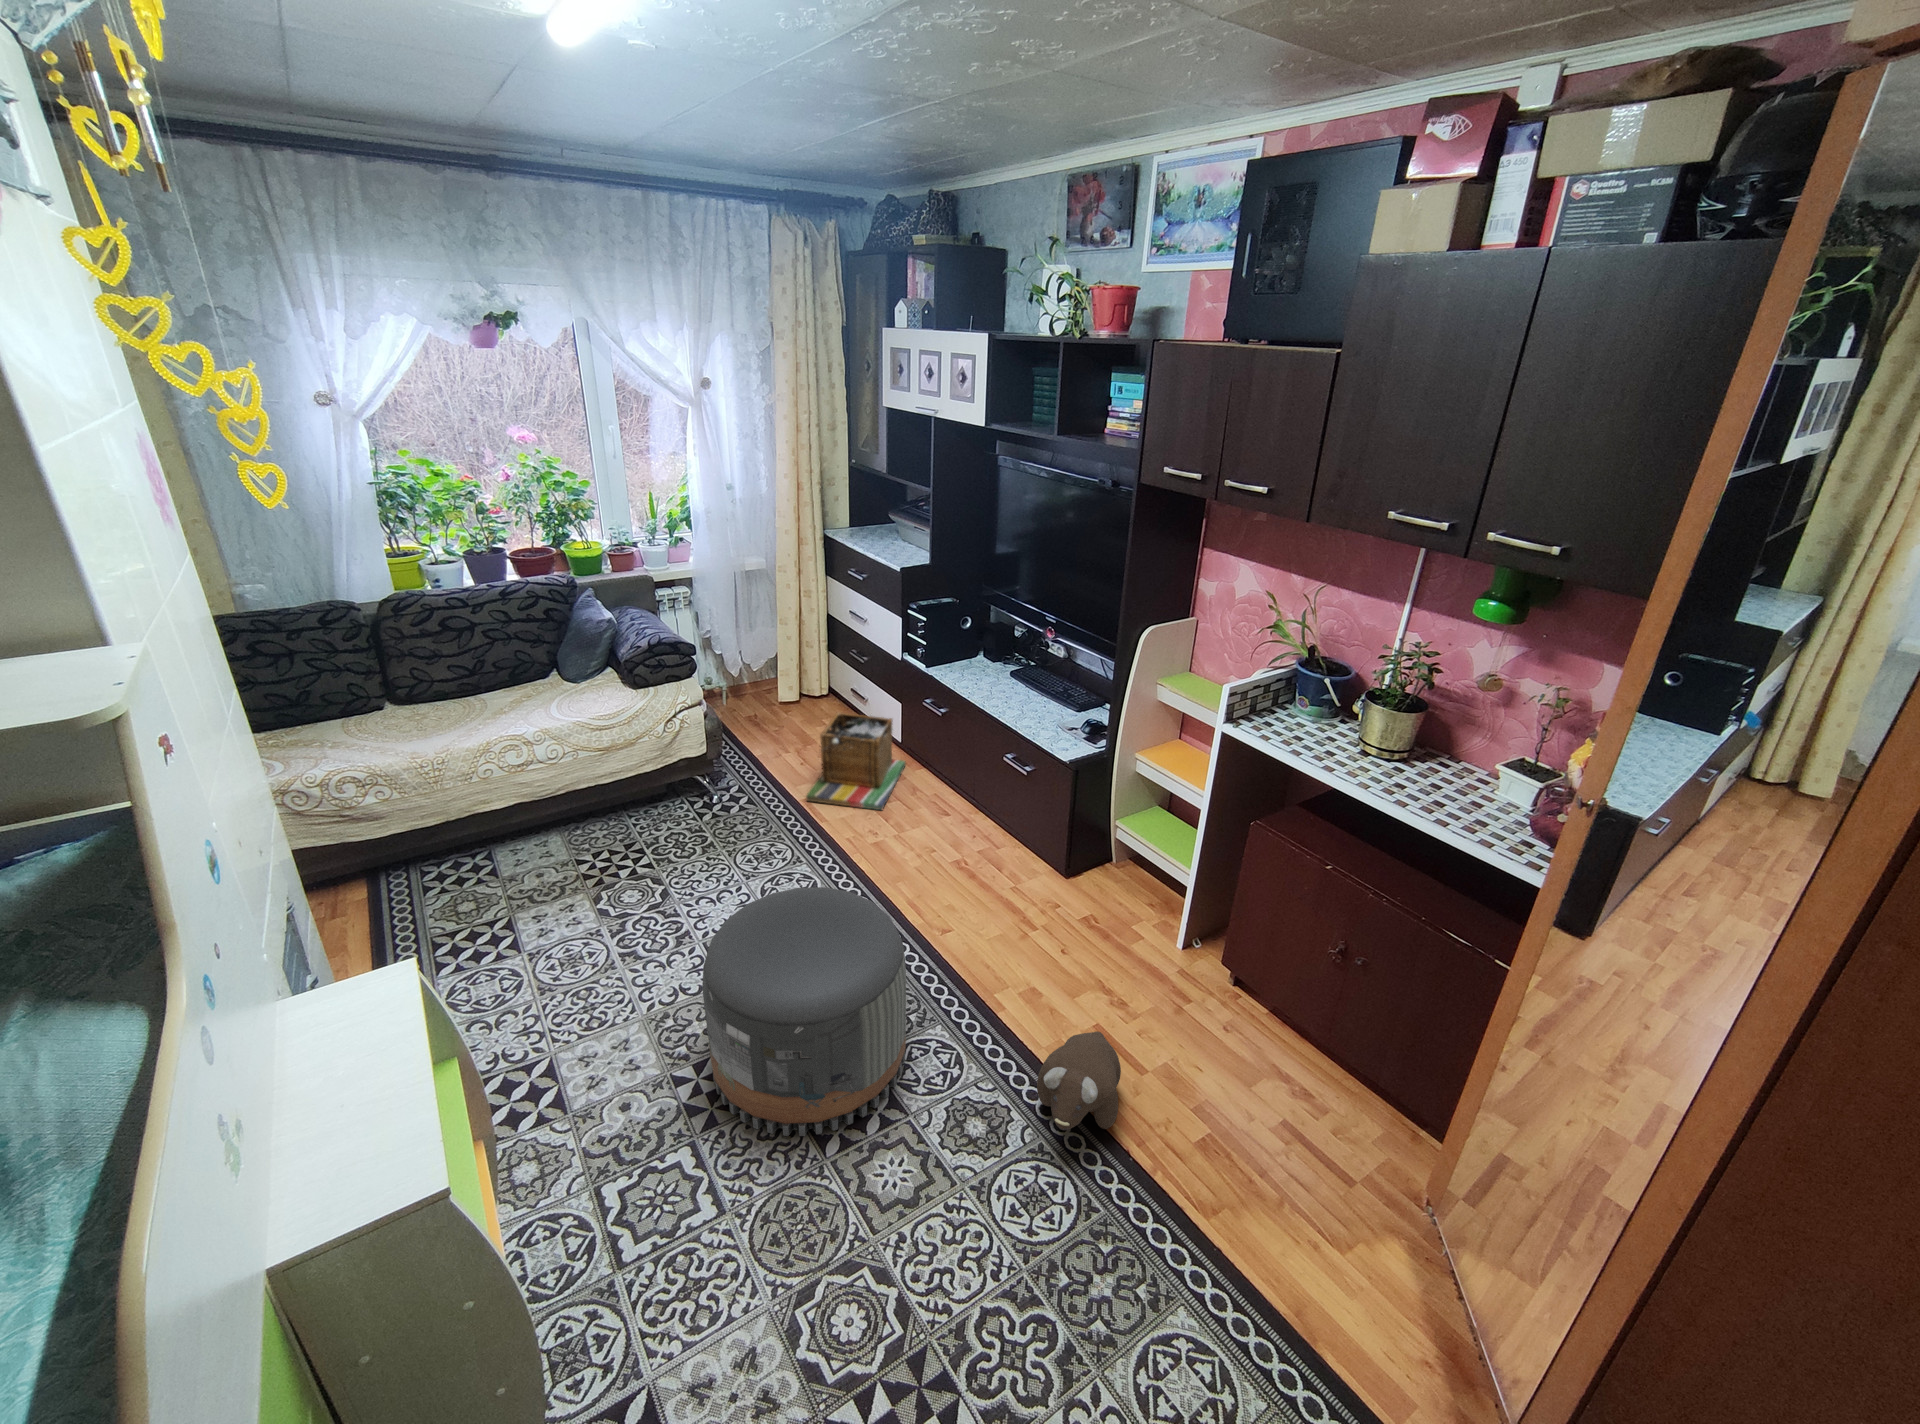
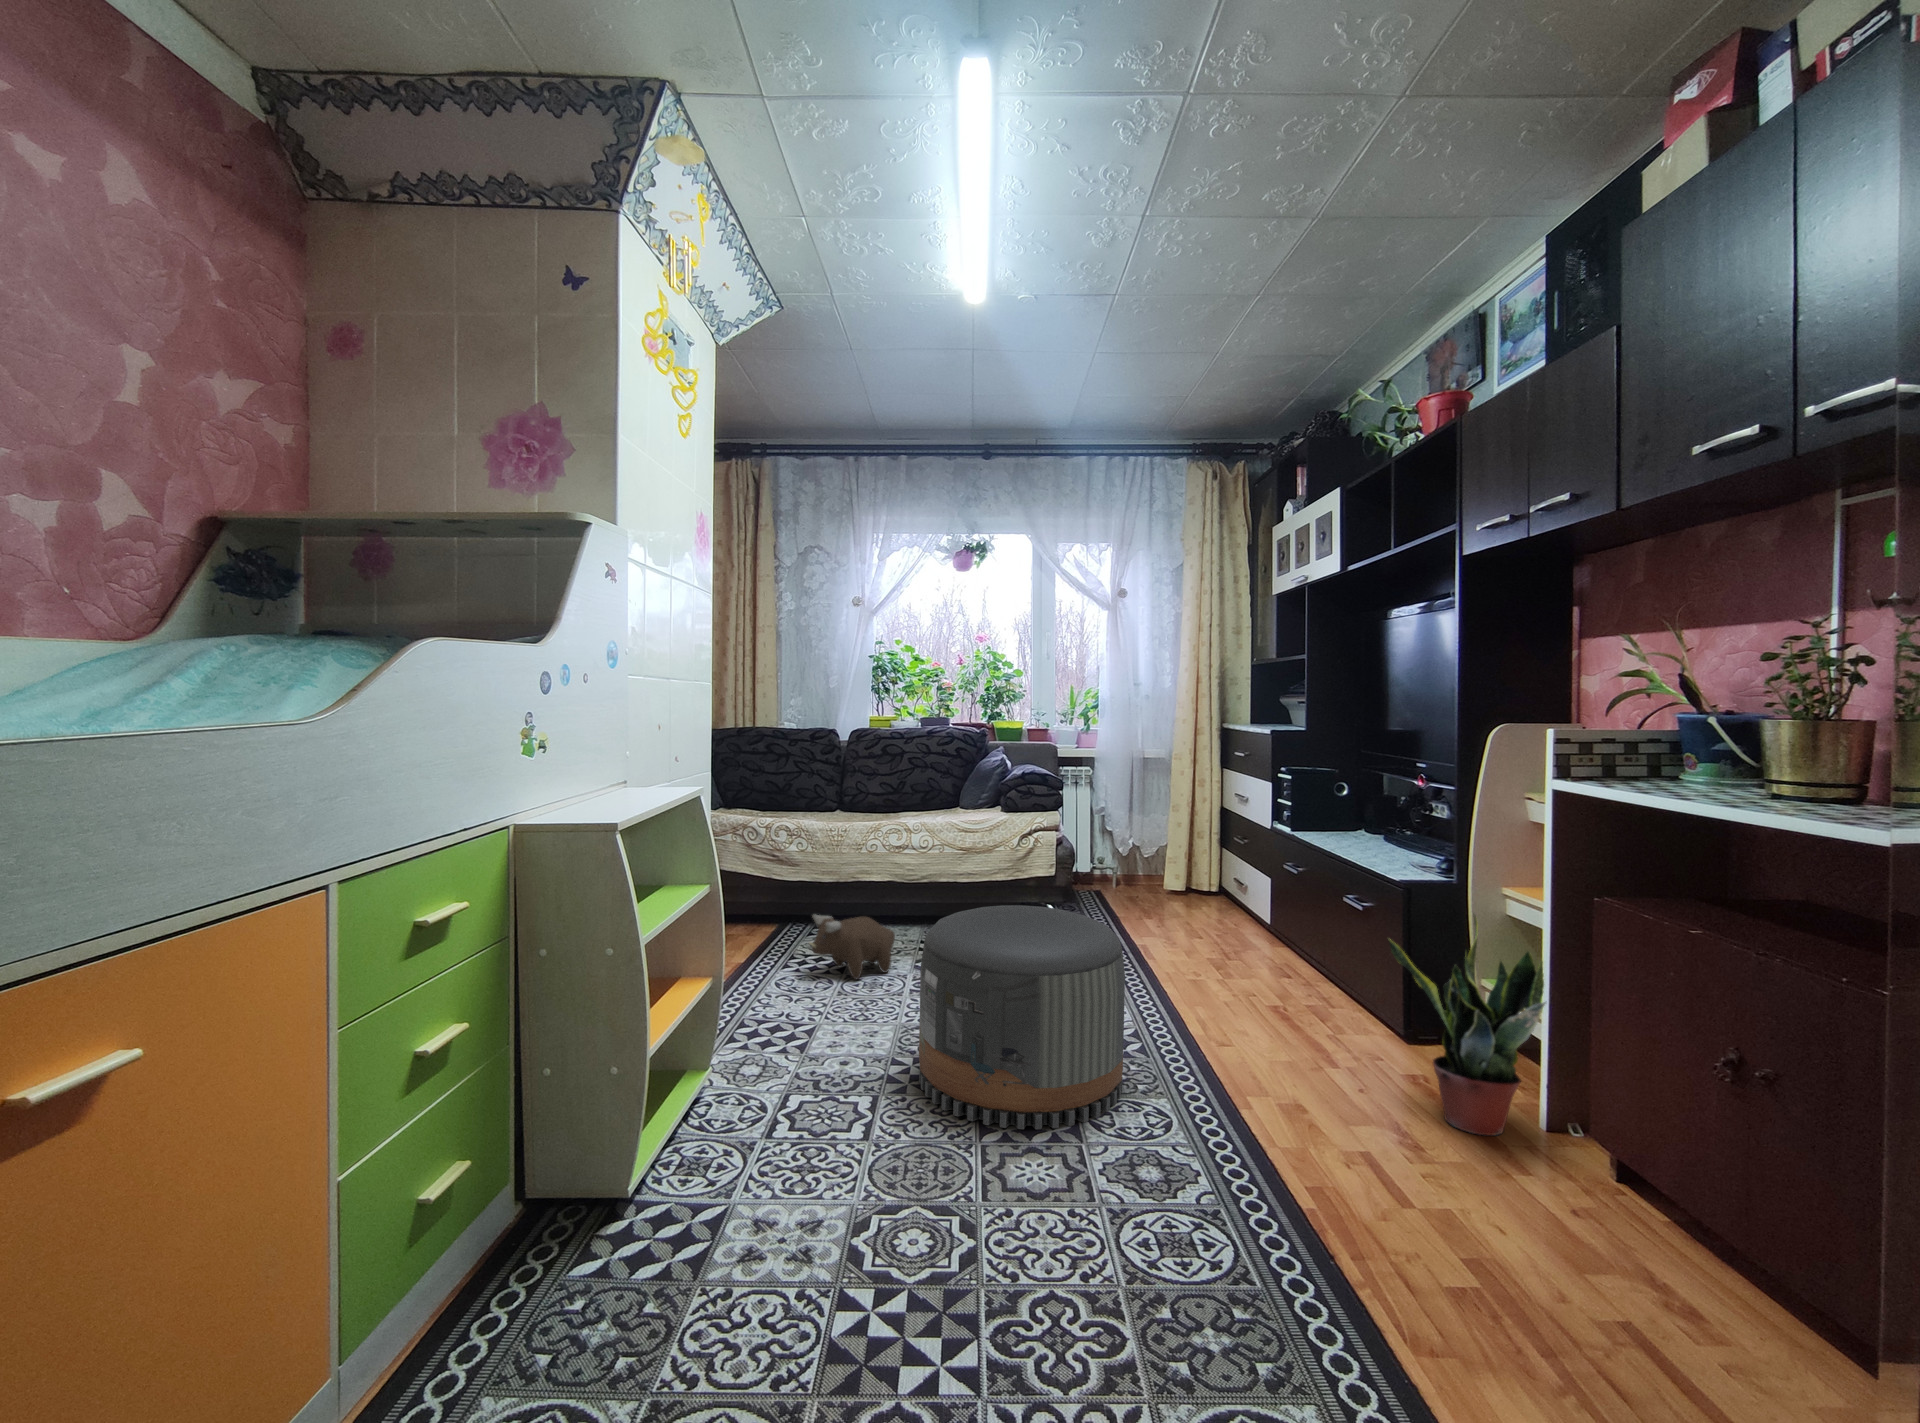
laundry basket: present [806,713,906,810] -> none [1144,867,1270,961]
potted plant: none [1084,814,1204,970] -> present [1388,915,1546,1135]
plush toy: present [1037,1031,1121,1130] -> present [810,915,895,979]

